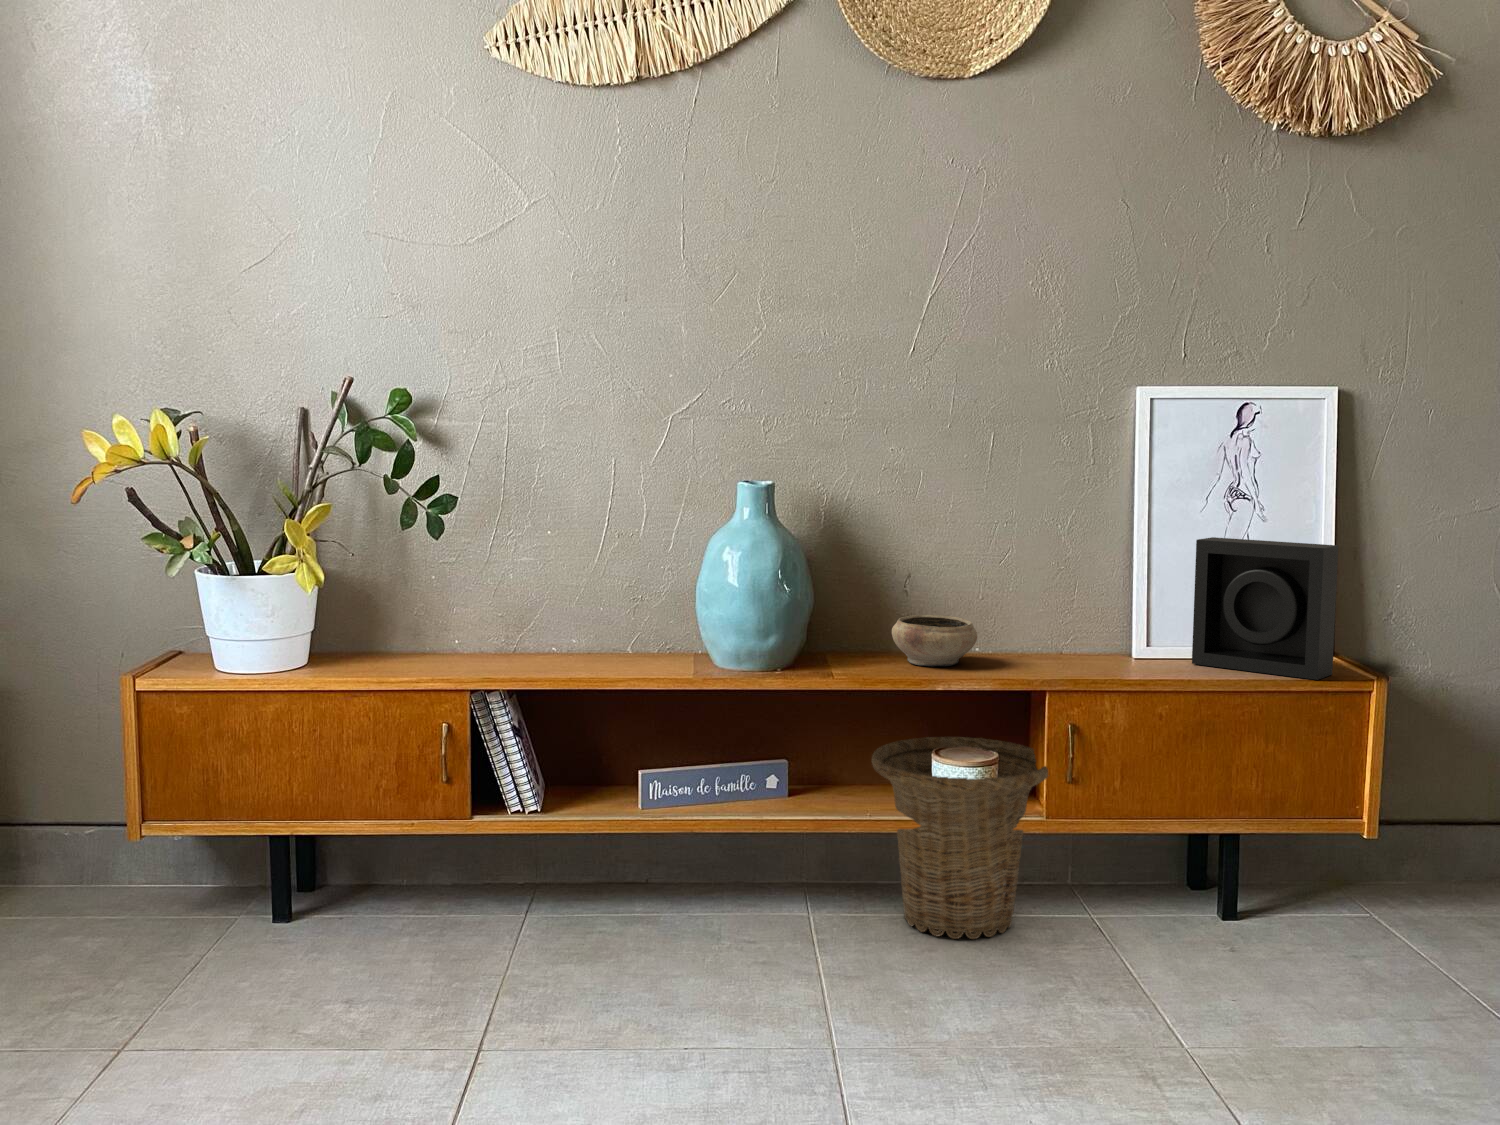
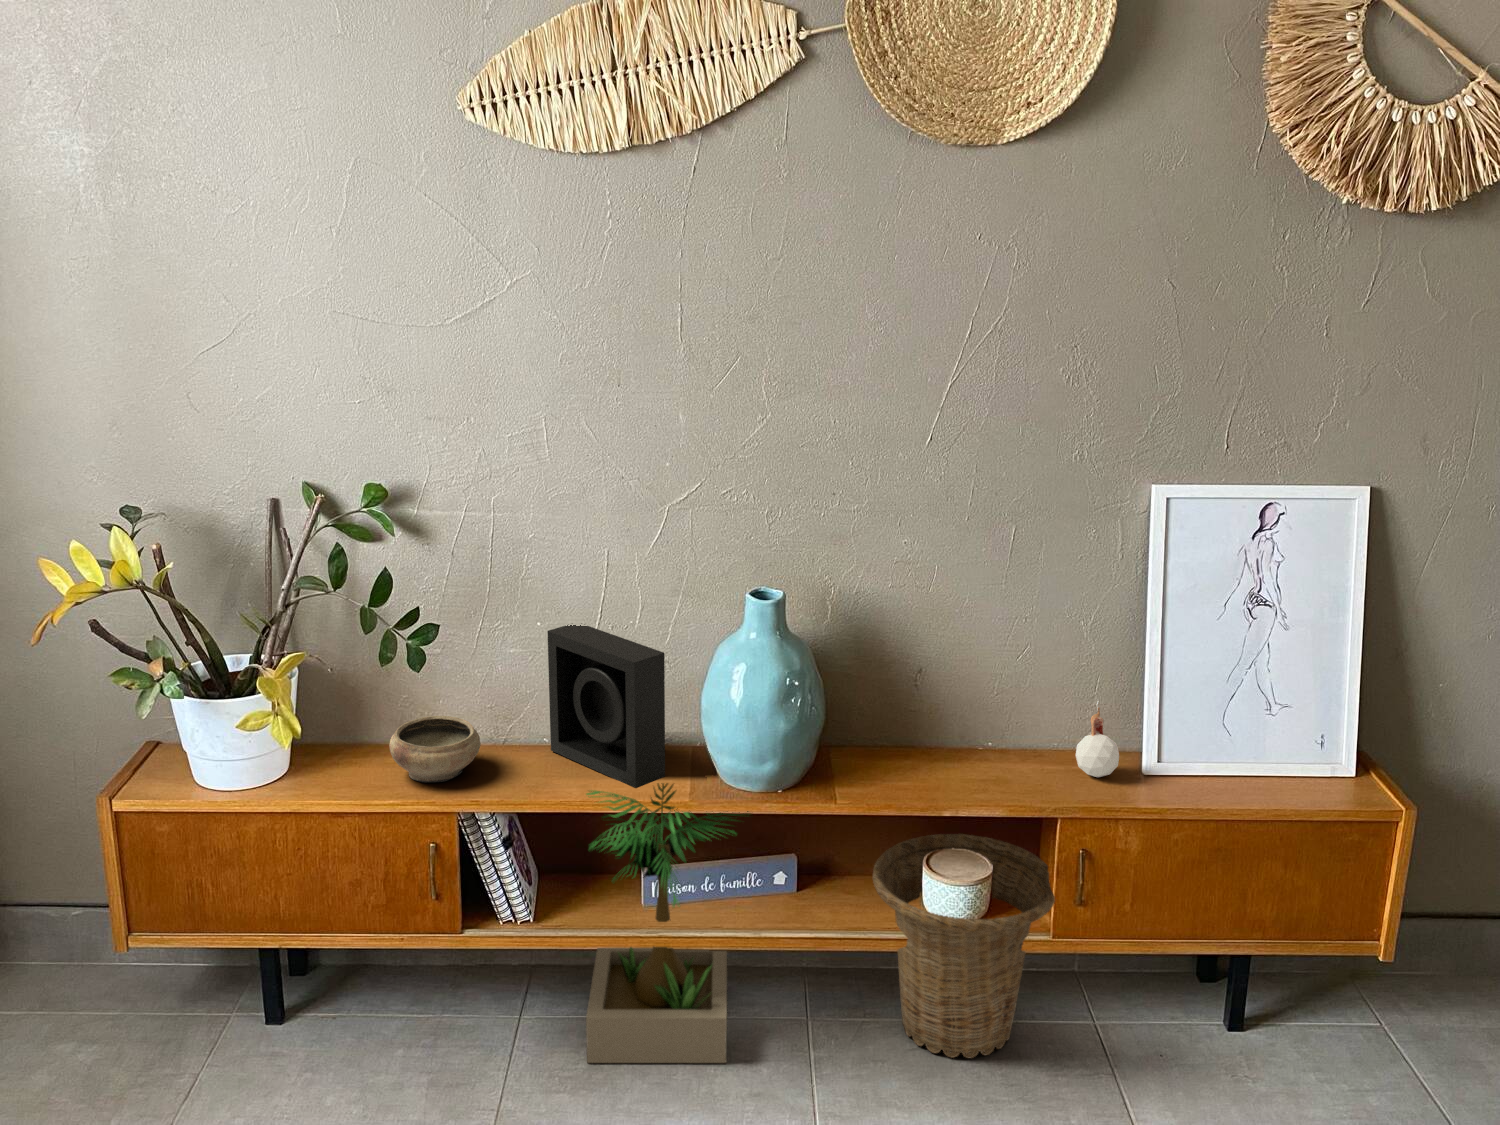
speaker: present [1192,537,1338,680] -> present [547,625,665,788]
candle: none [1062,591,1103,664] -> present [1076,699,1119,777]
ceramic bowl: present [892,615,977,666] -> present [389,716,481,783]
potted plant: none [581,663,775,947] -> present [586,783,750,1063]

